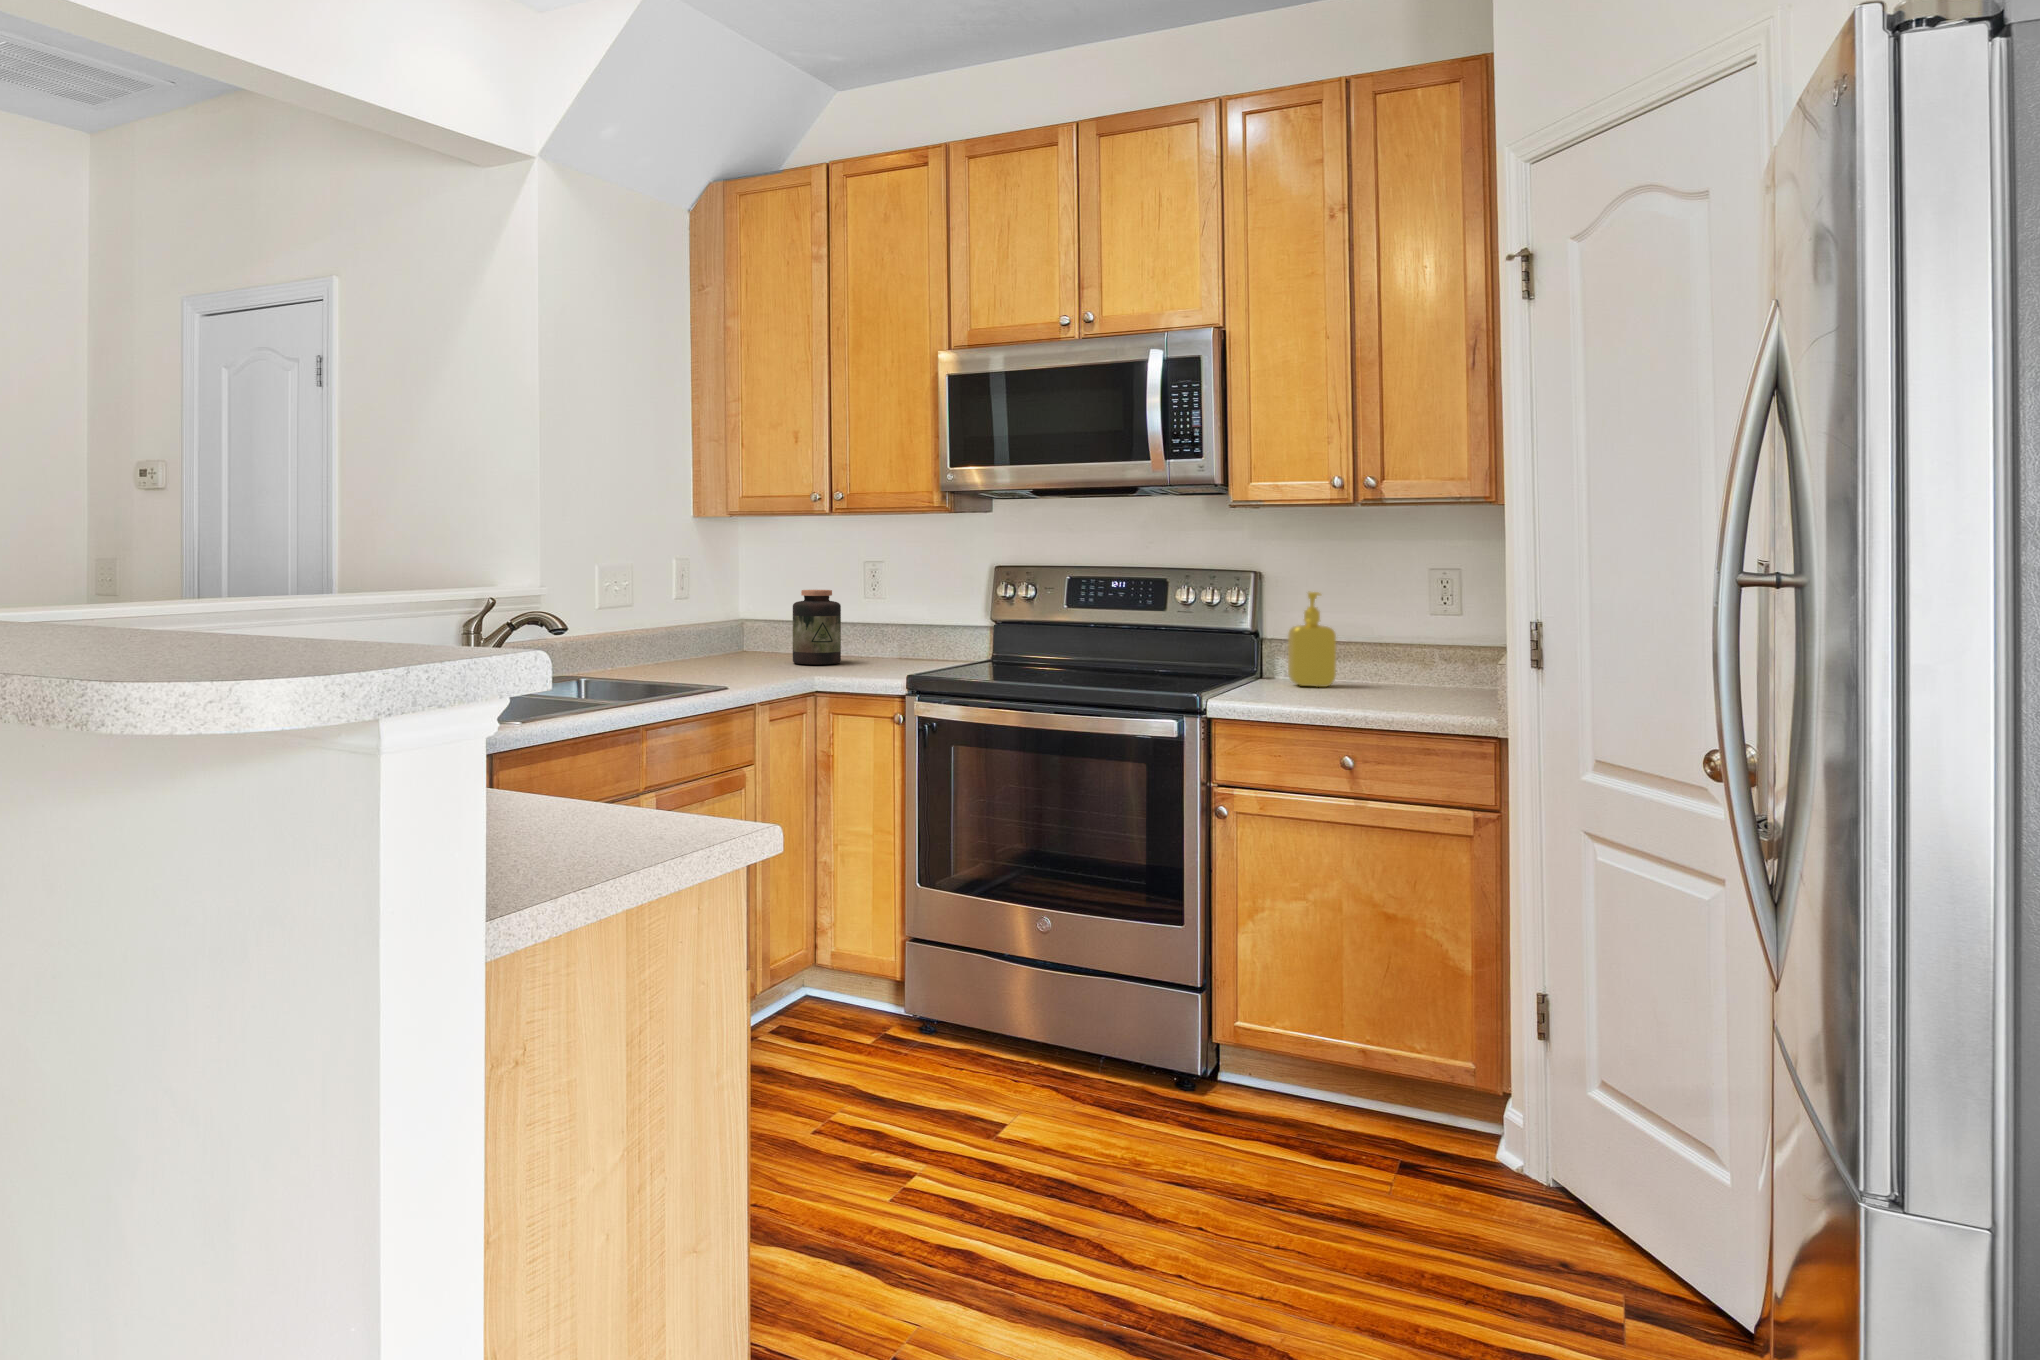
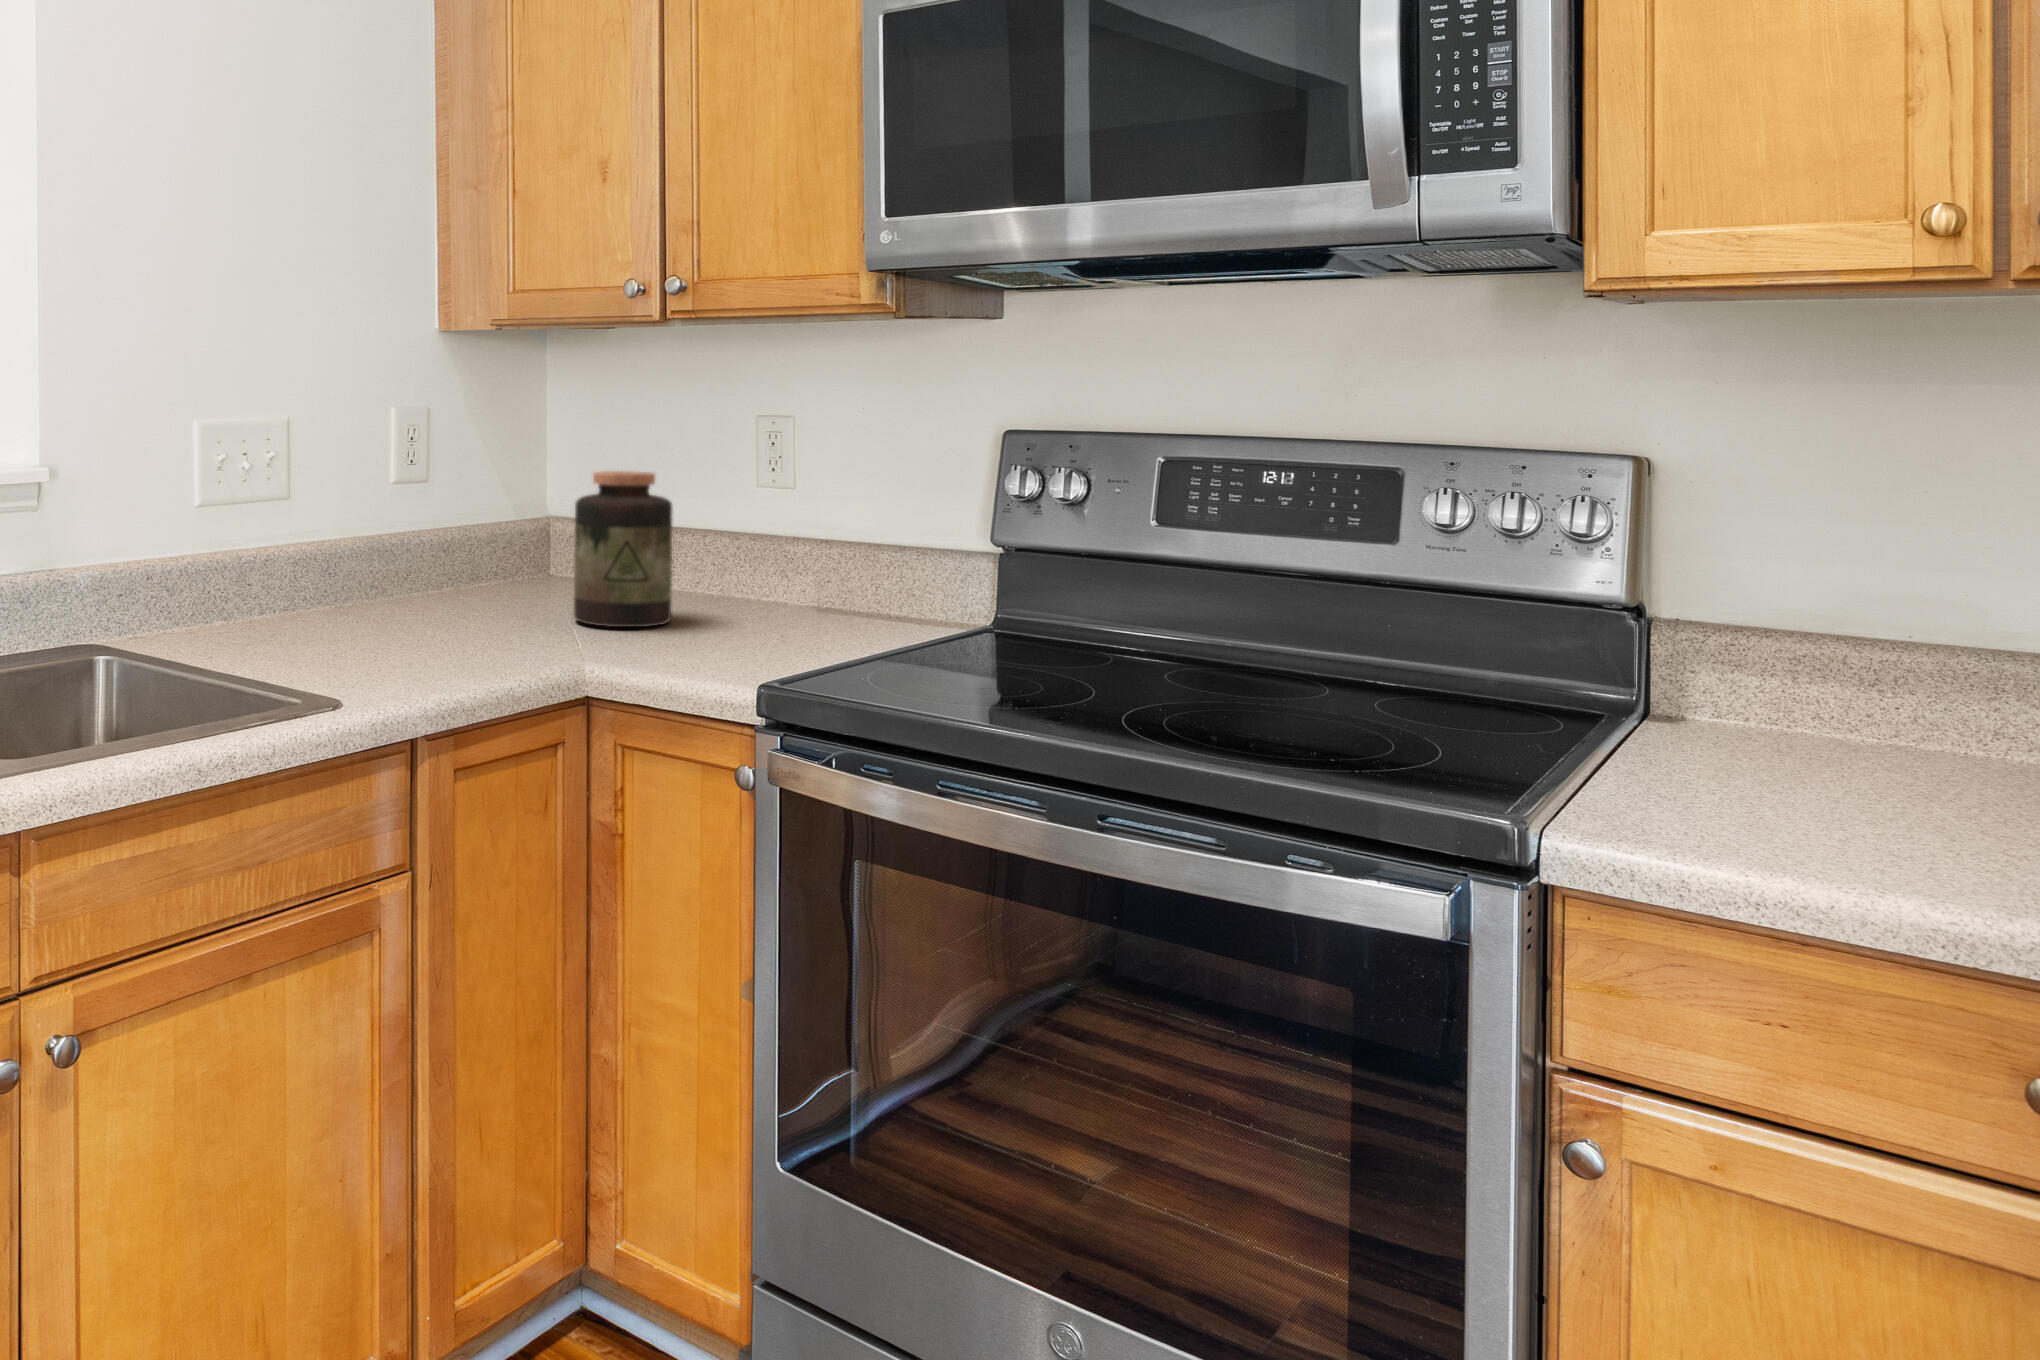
soap dispenser: present [1288,592,1336,687] -> none [1770,521,1933,790]

